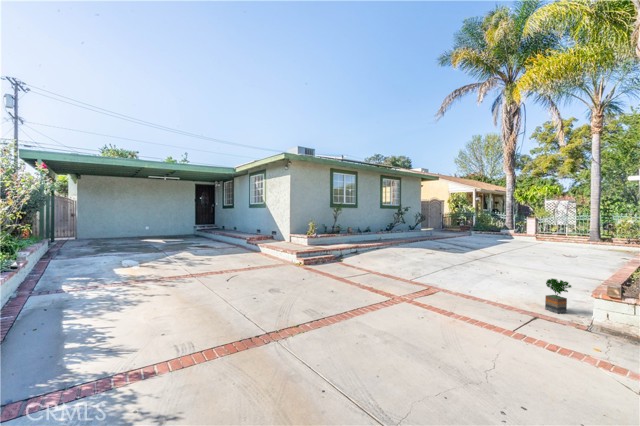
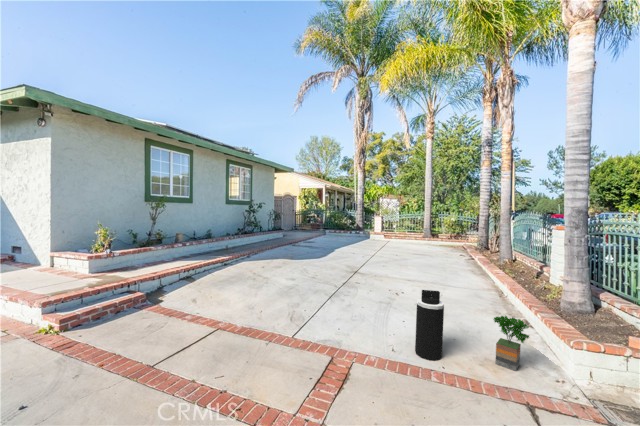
trash can: none [487,258,507,302] -> present [415,290,444,361]

